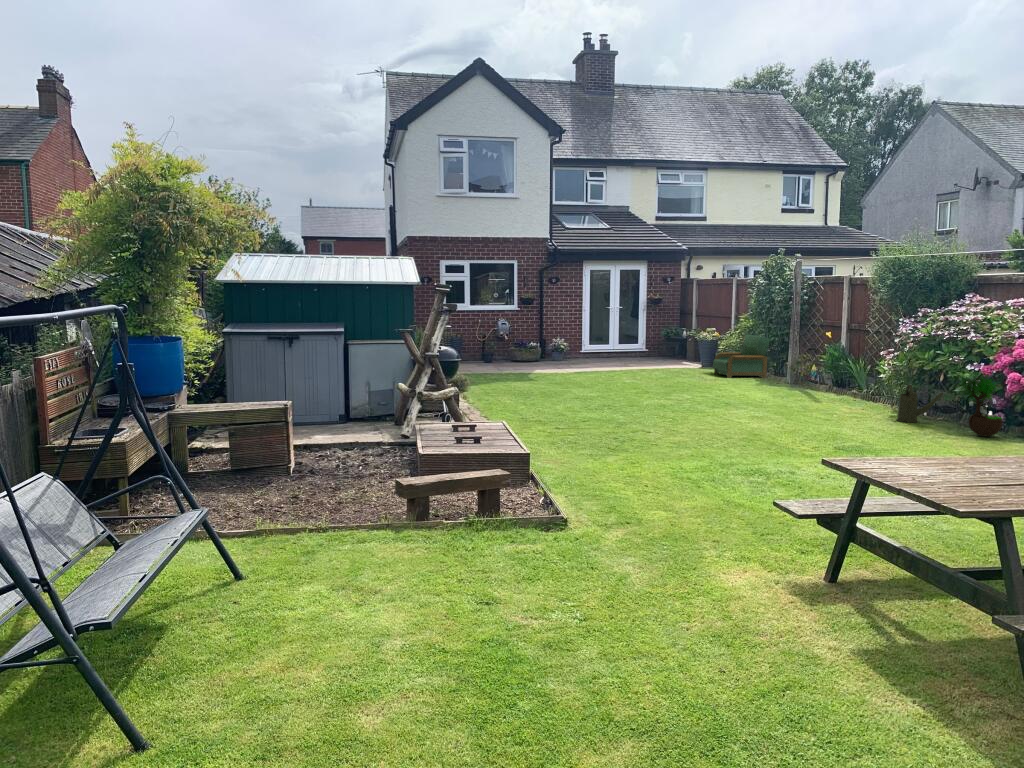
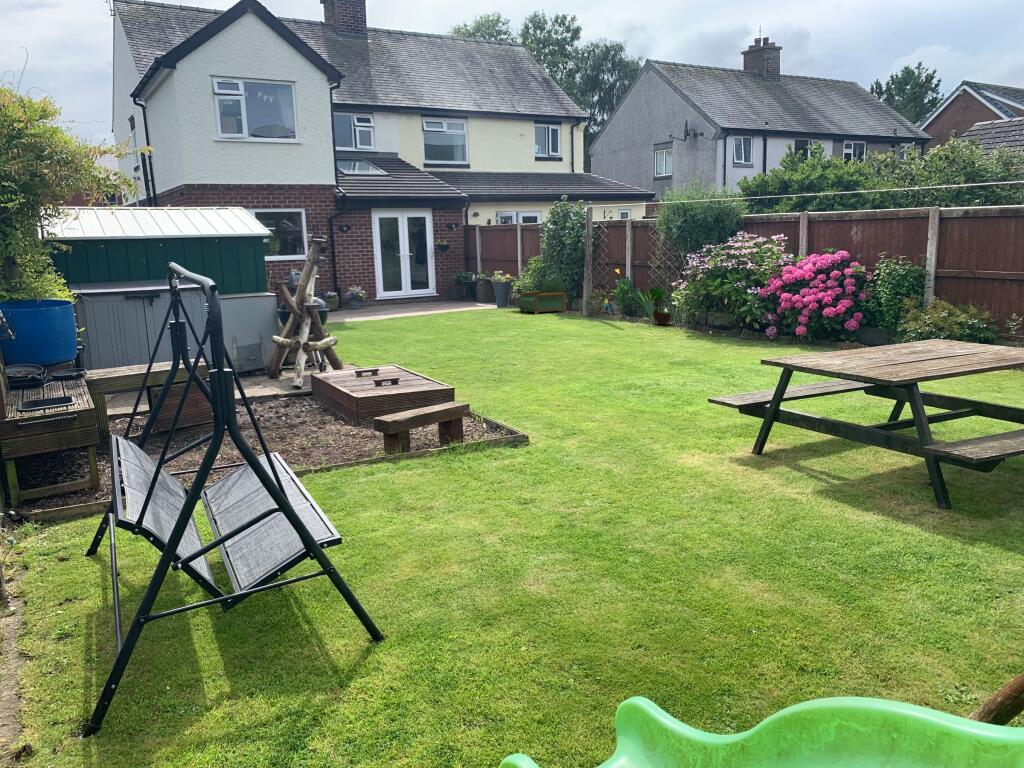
potted tree: present [961,375,1002,437] -> present [647,286,672,324]
watering can: present [892,385,943,423] -> none [697,307,732,337]

